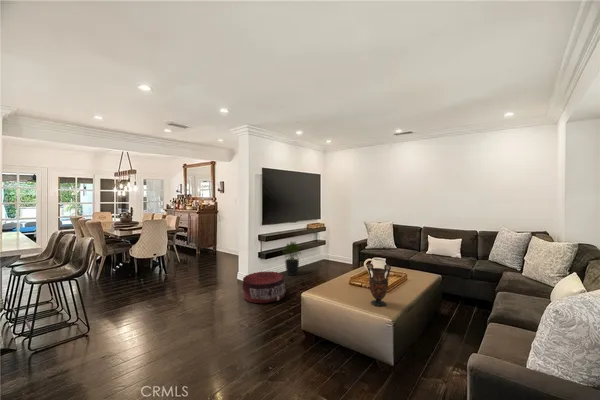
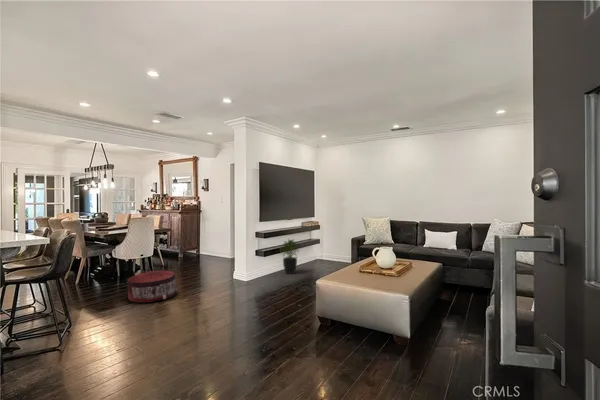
vase: present [367,263,391,306] -> none [381,248,402,286]
pouf: present [242,271,286,303] -> present [127,271,177,303]

